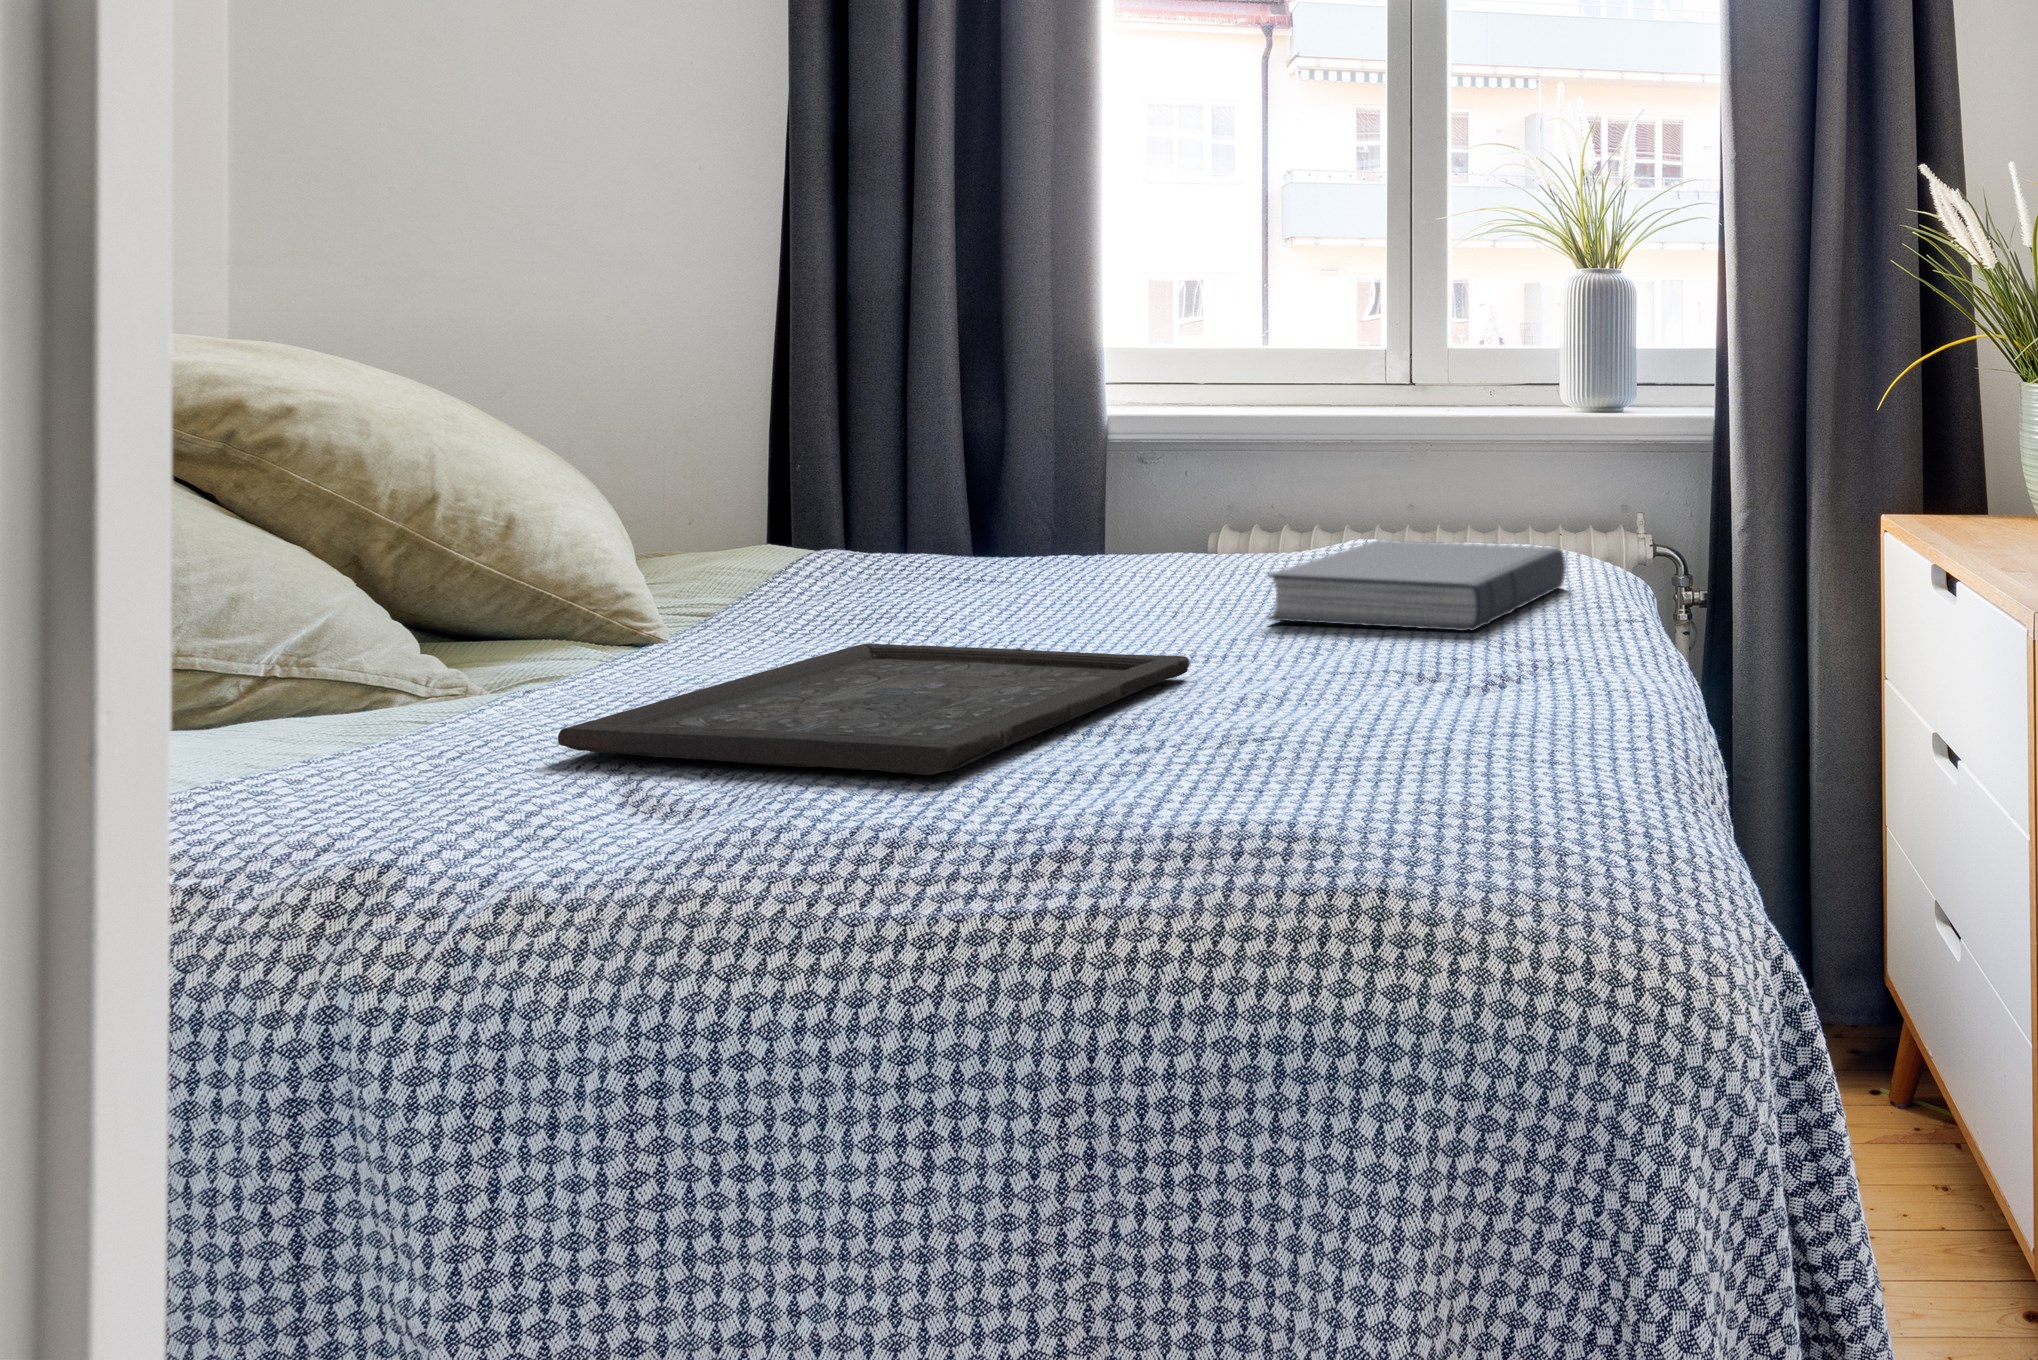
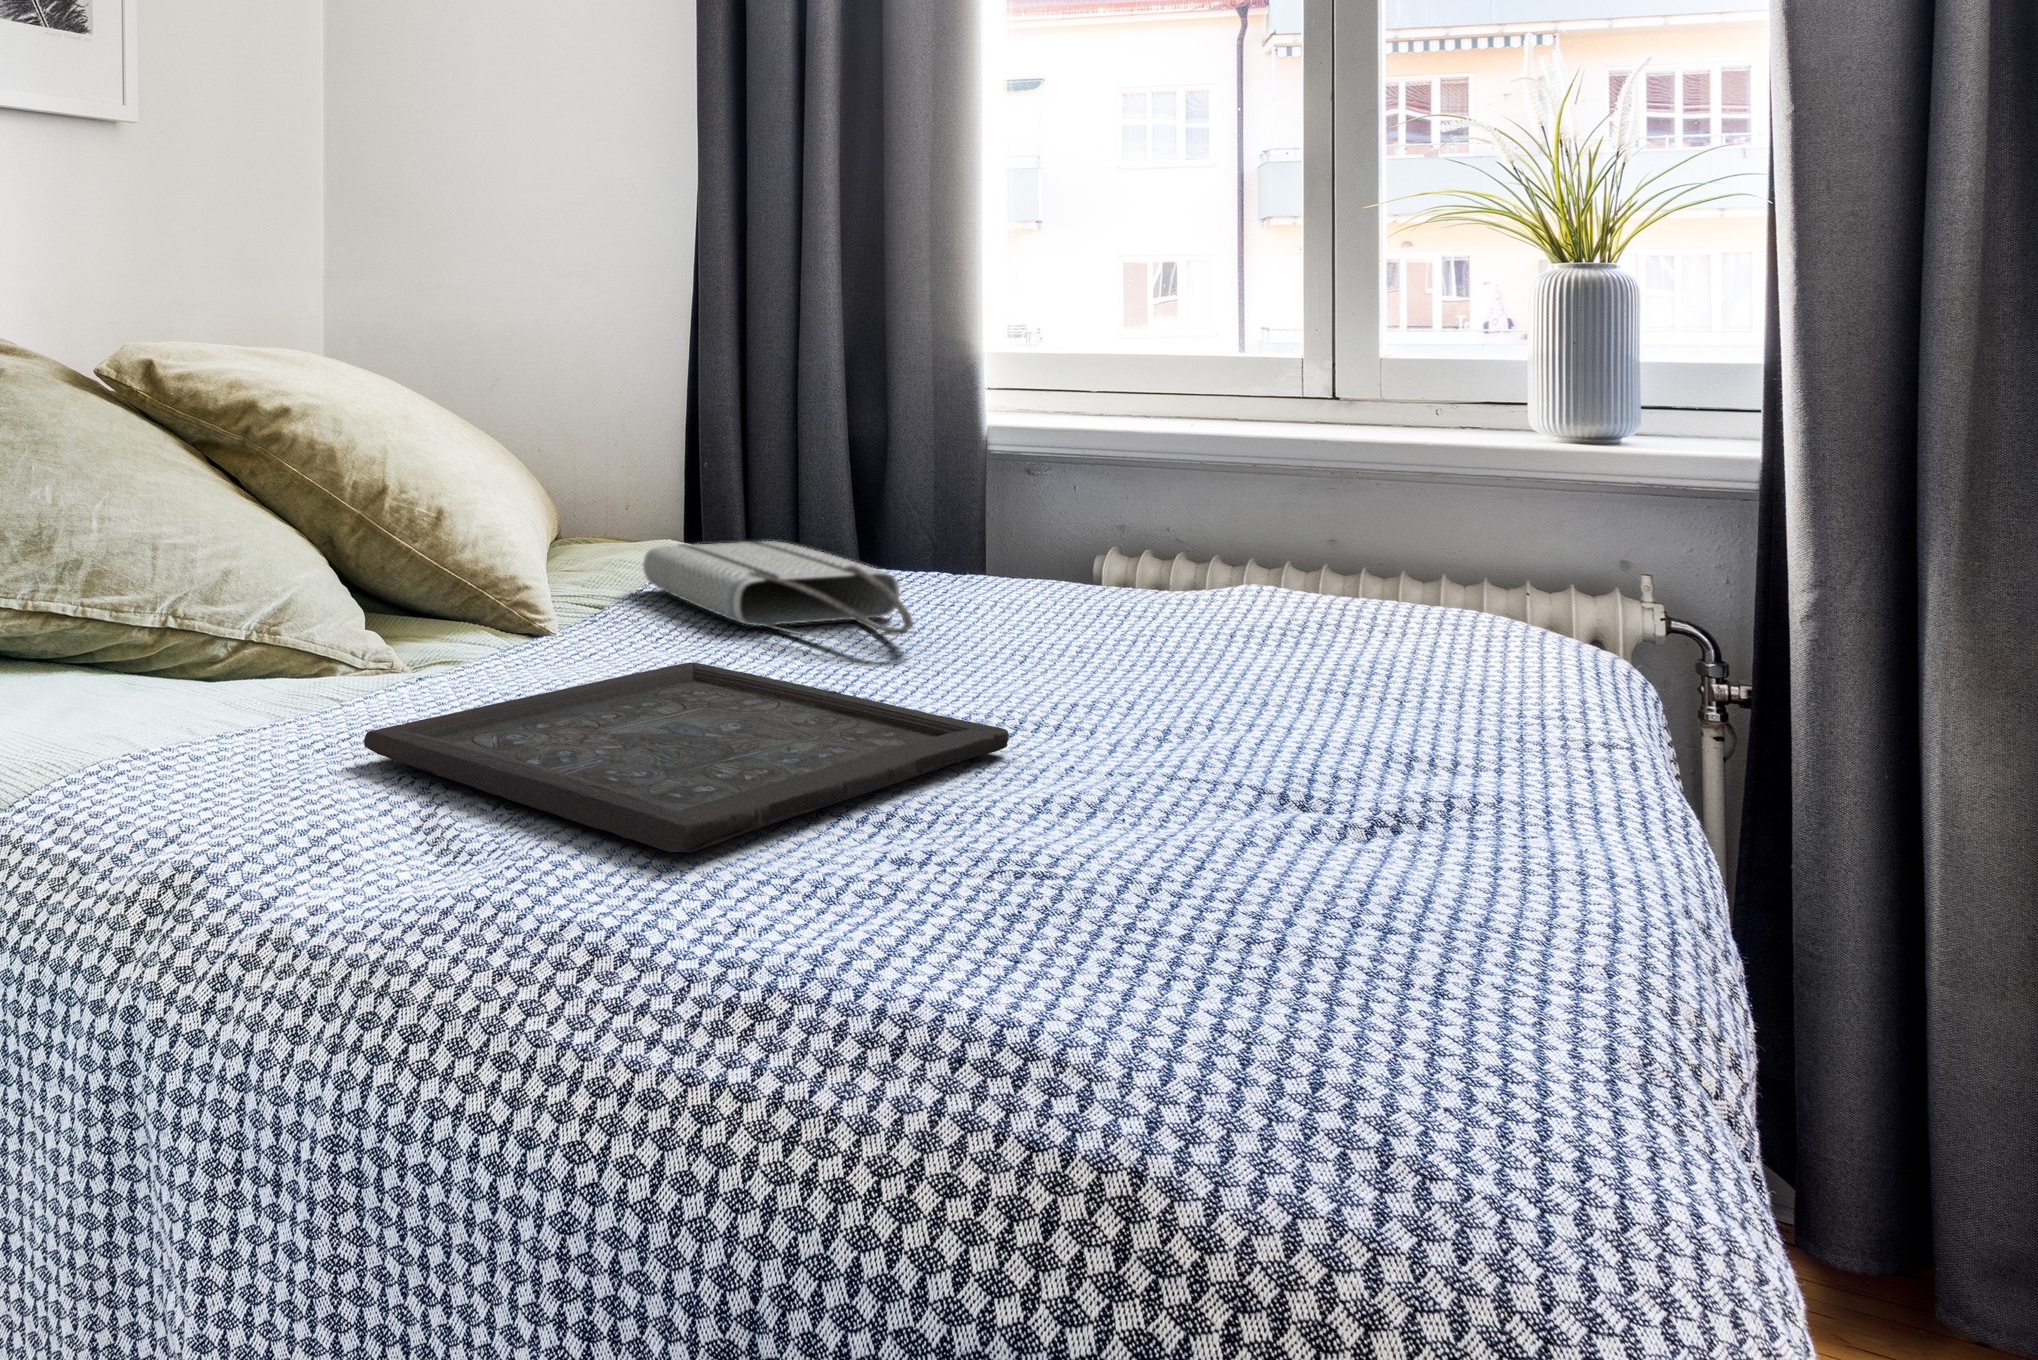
tote bag: none [757,540,1067,615] -> present [643,541,913,637]
book: present [1269,540,1566,631] -> none [1127,595,1522,735]

